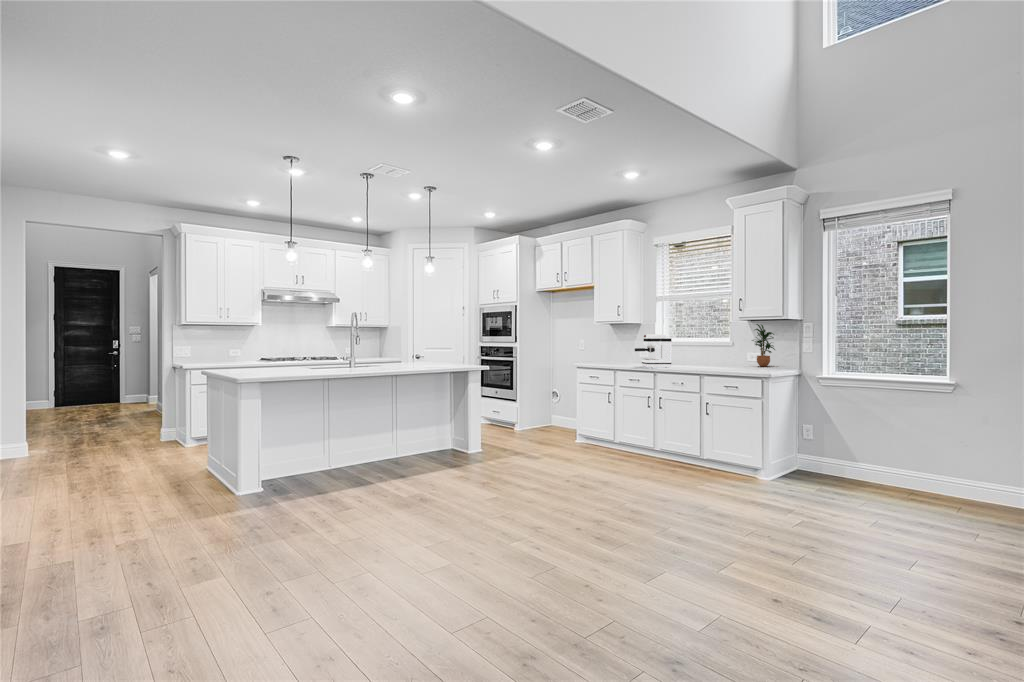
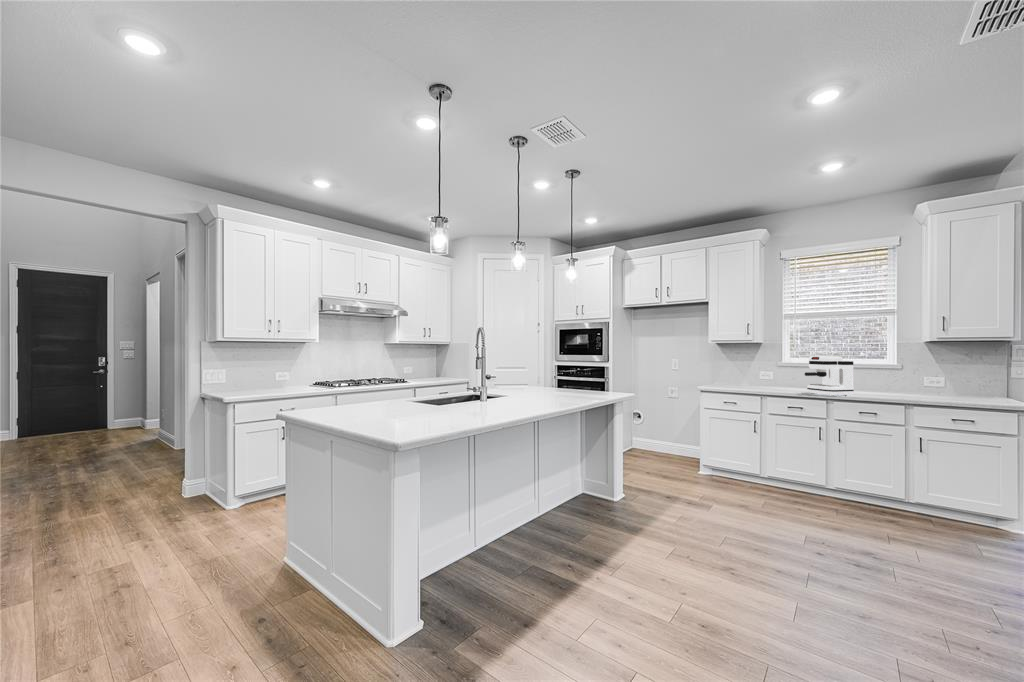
potted plant: present [752,324,775,366] -> none [942,345,979,394]

